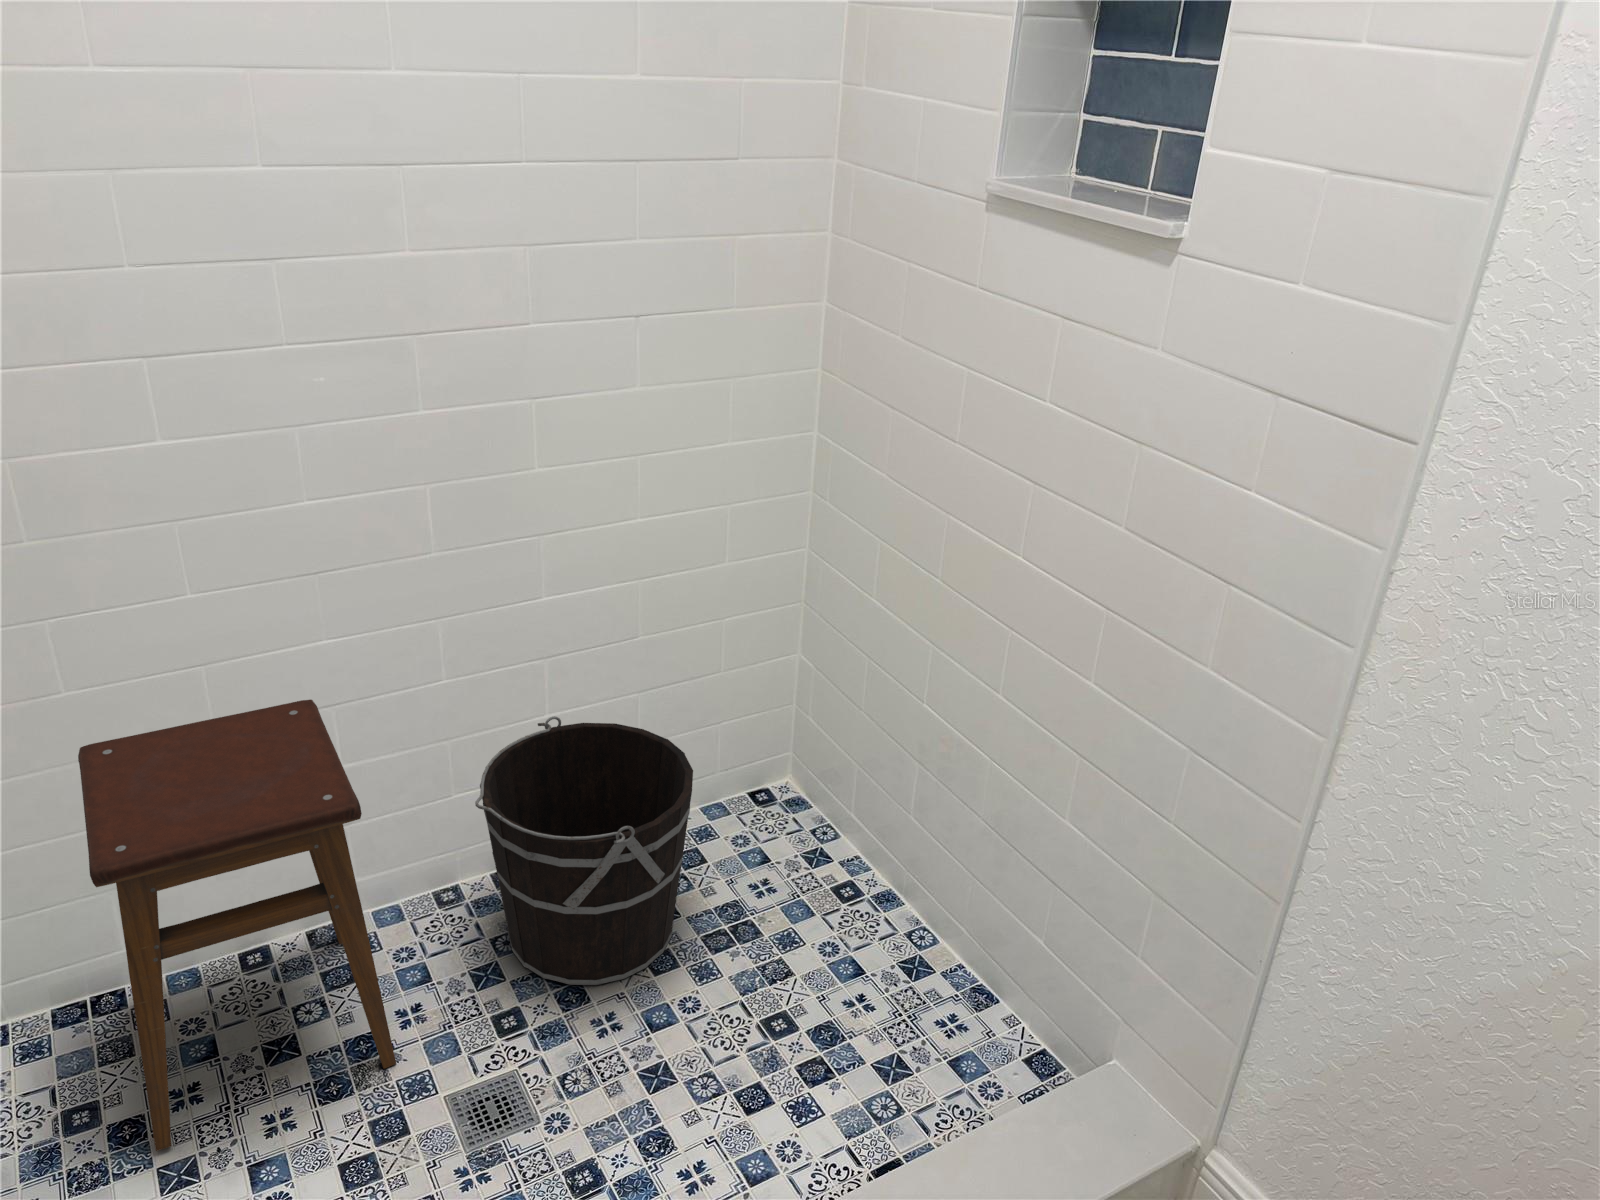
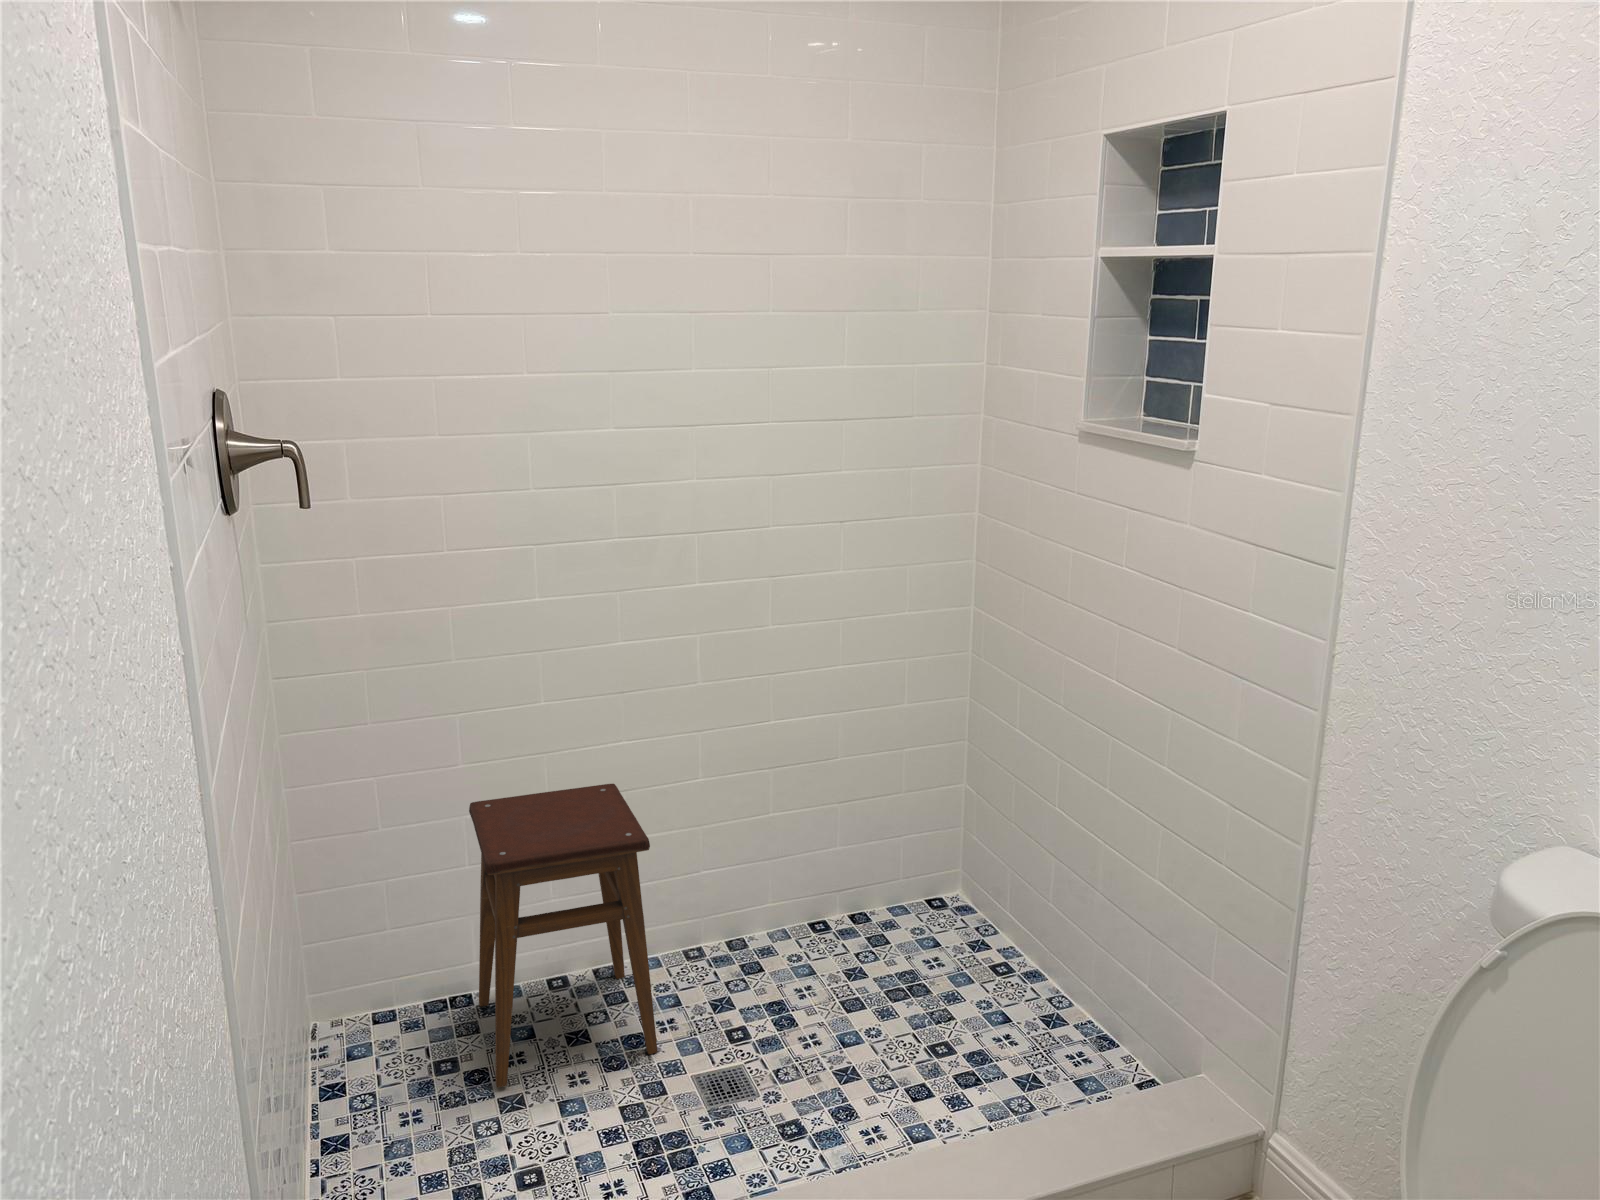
bucket: present [475,716,693,985] -> none [721,814,879,1015]

